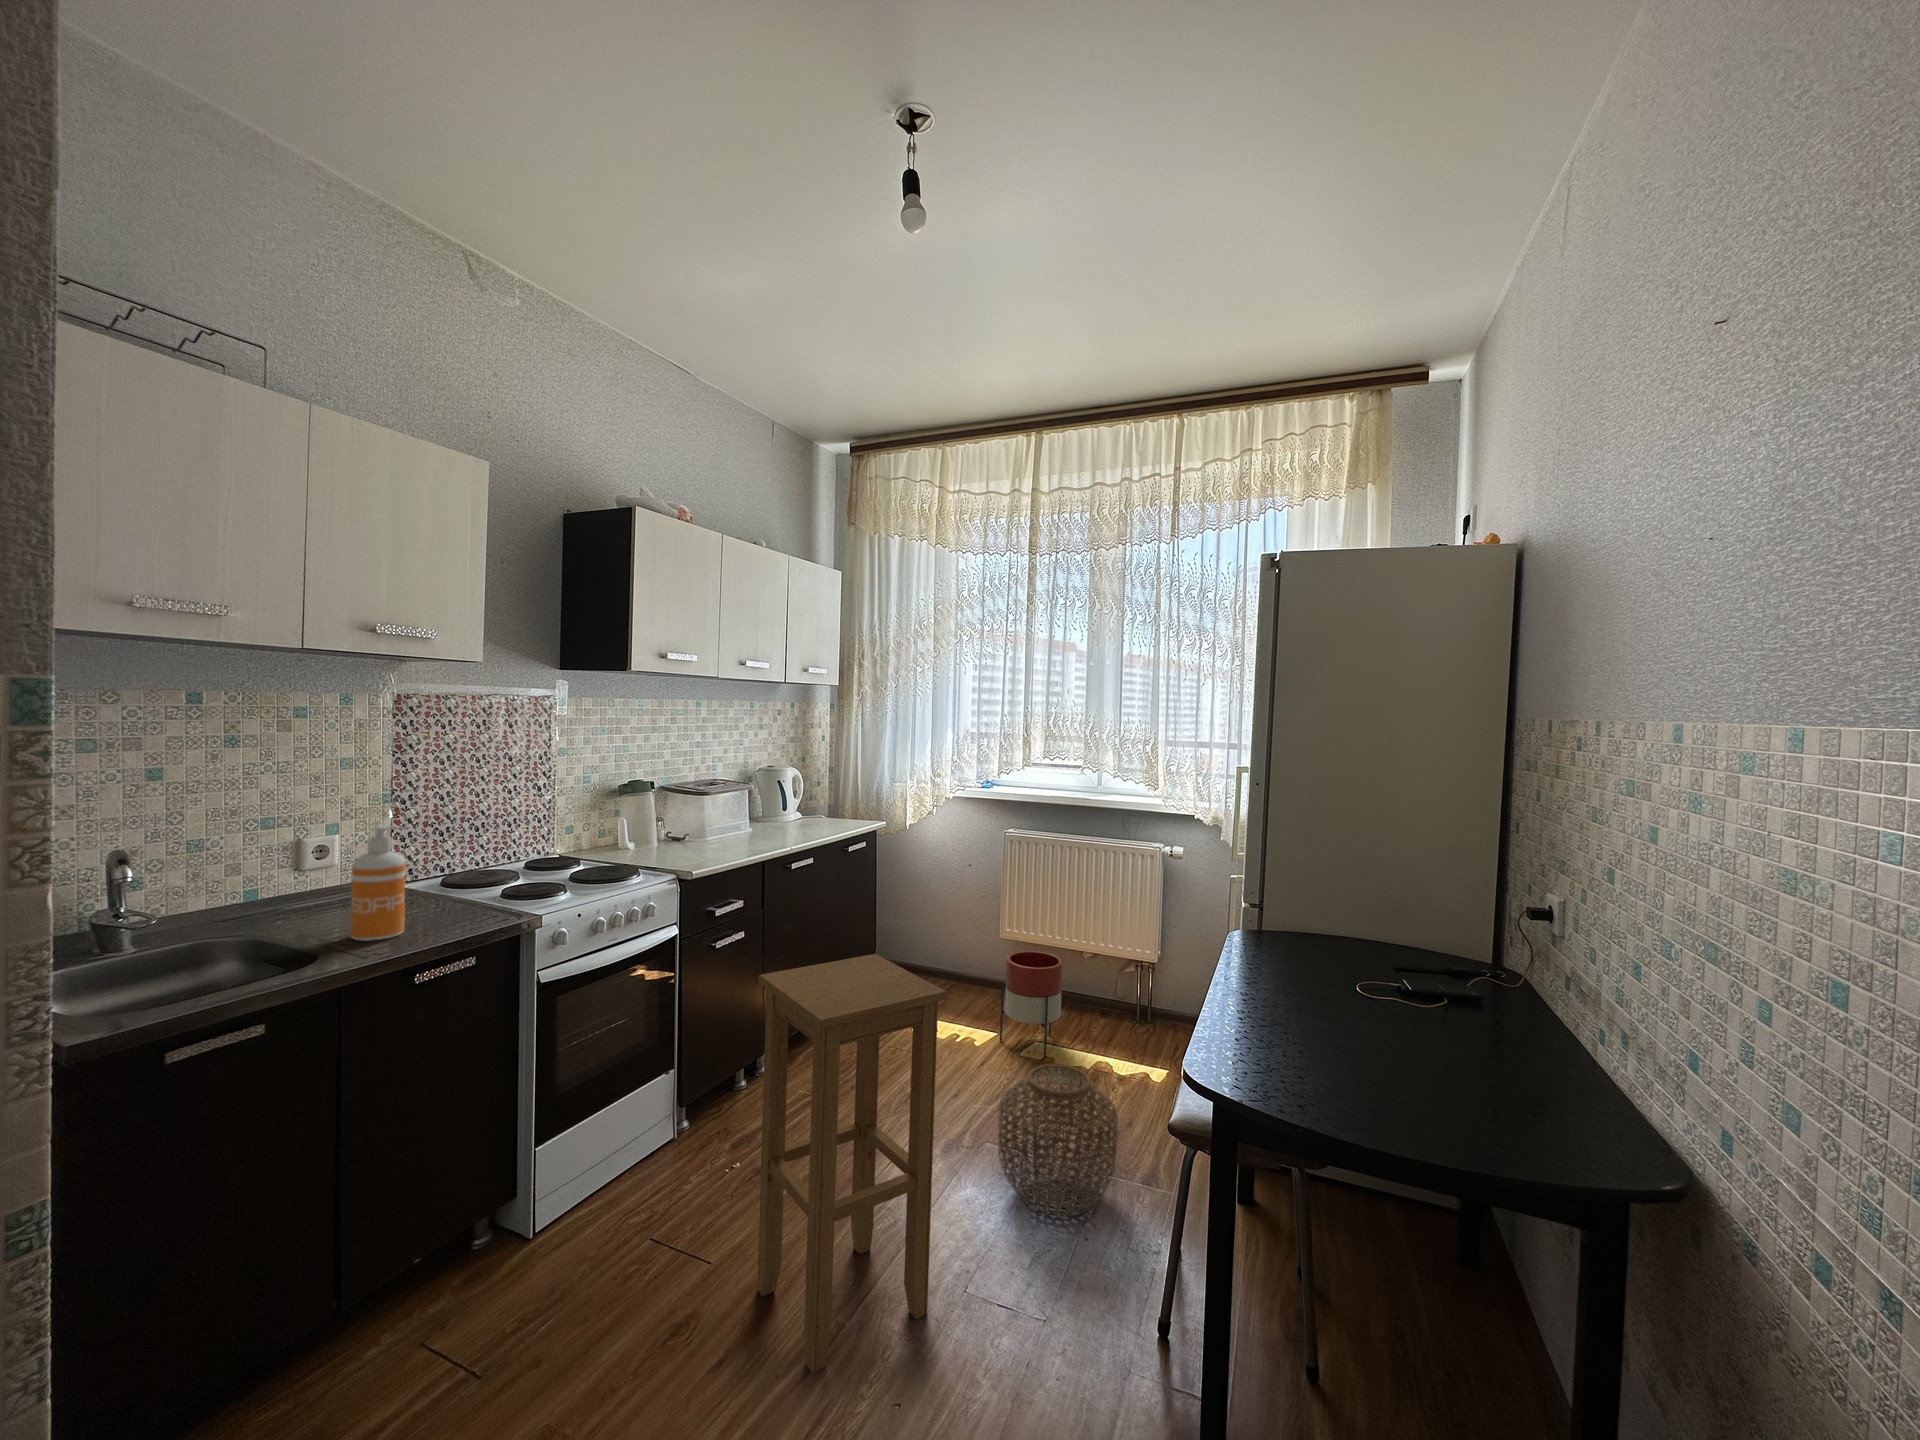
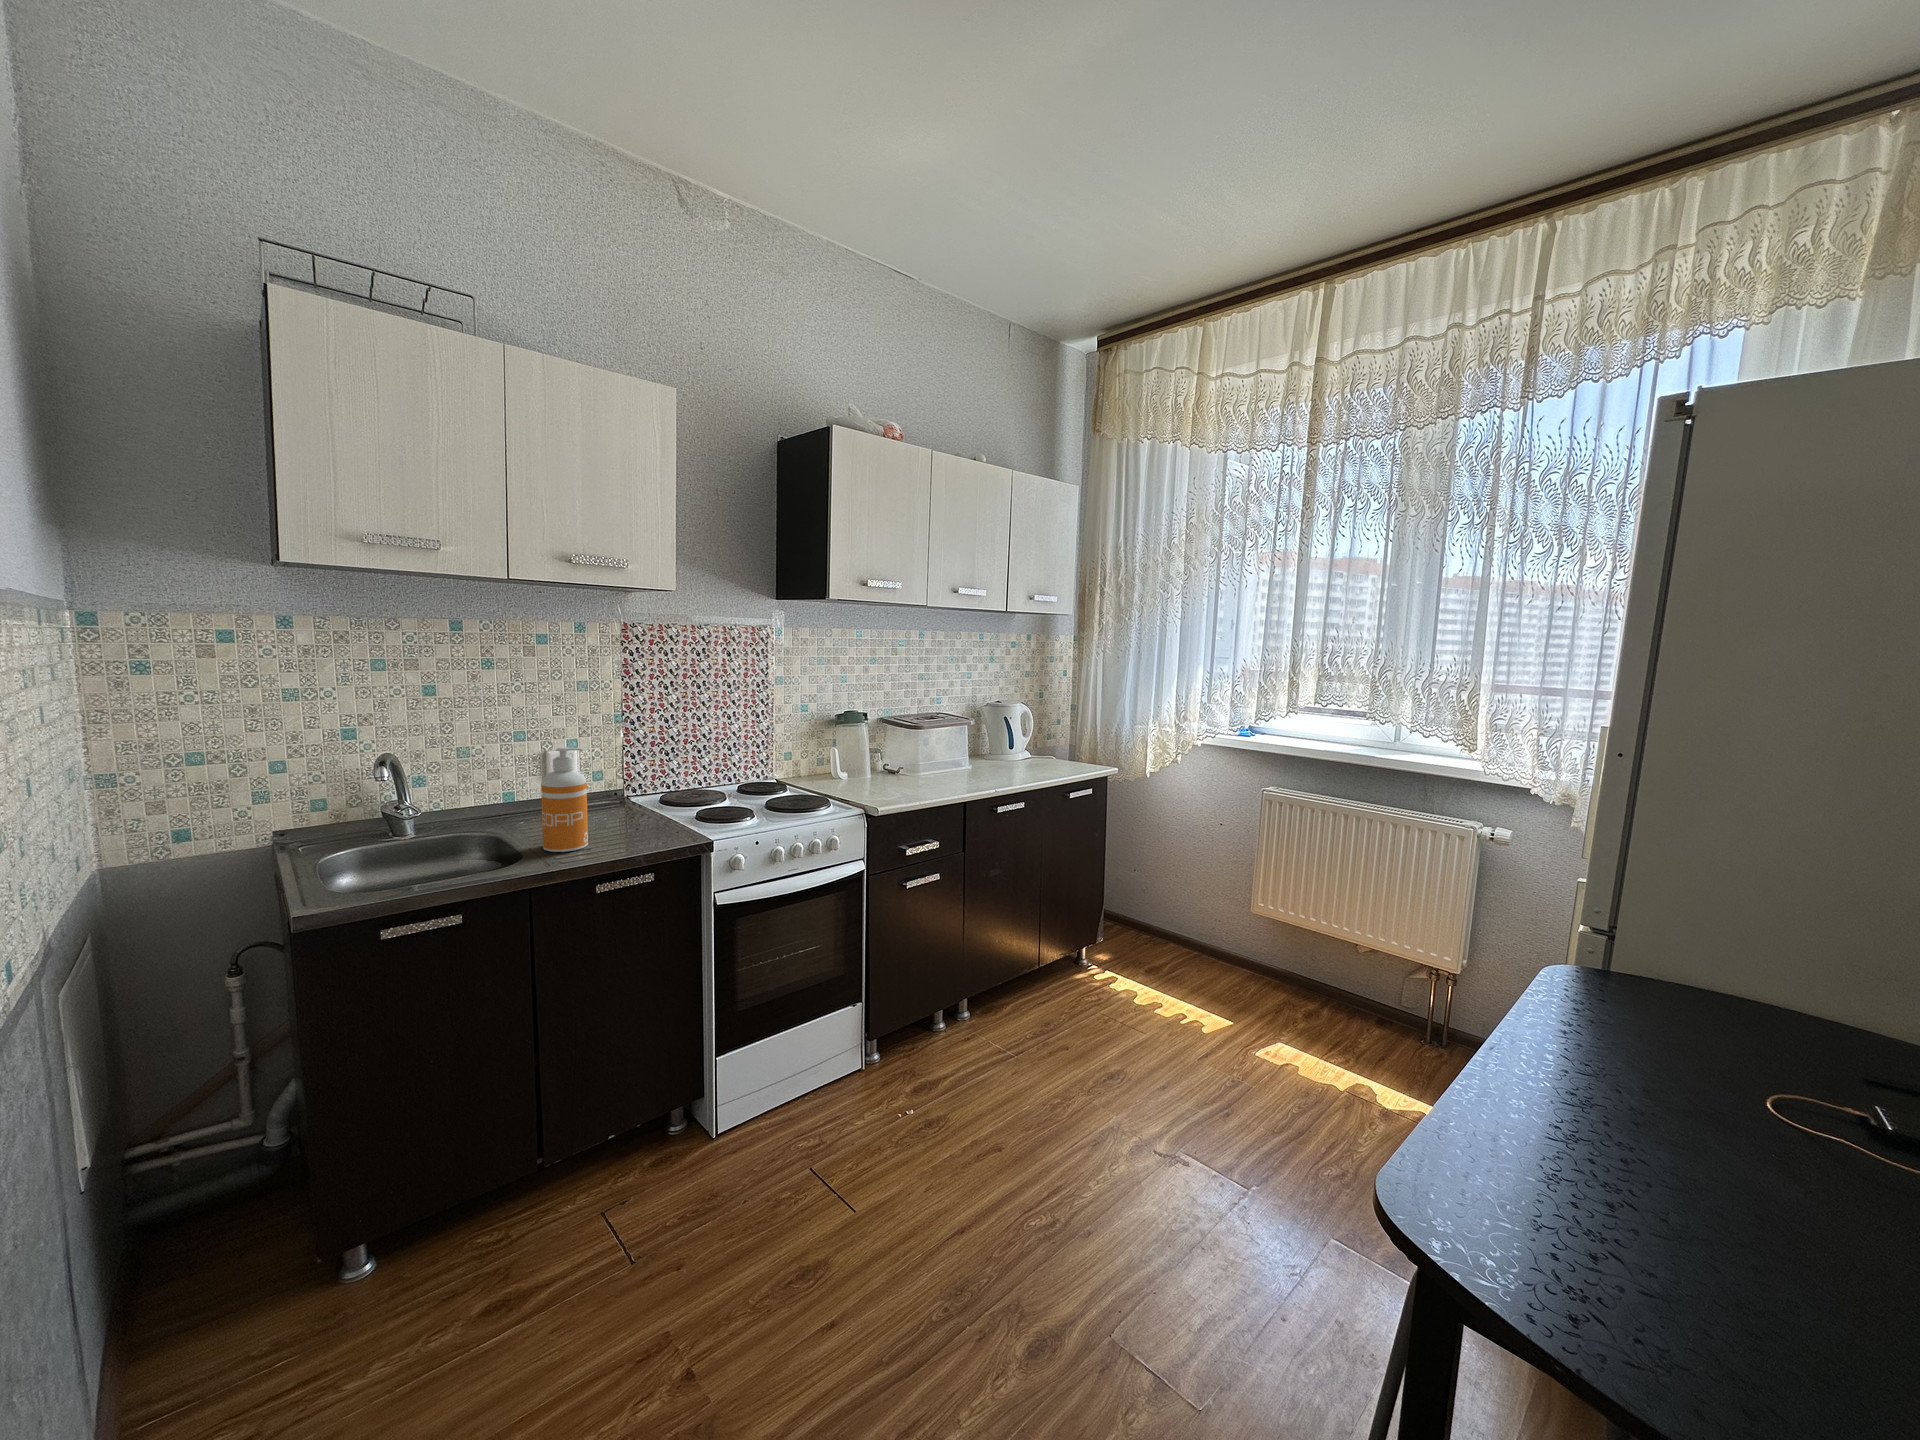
planter: present [1000,951,1063,1057] -> none [1235,930,1319,1059]
stool: present [757,954,947,1373] -> none [878,929,1077,1392]
woven basket: present [998,1064,1118,1218] -> none [1178,1090,1342,1289]

